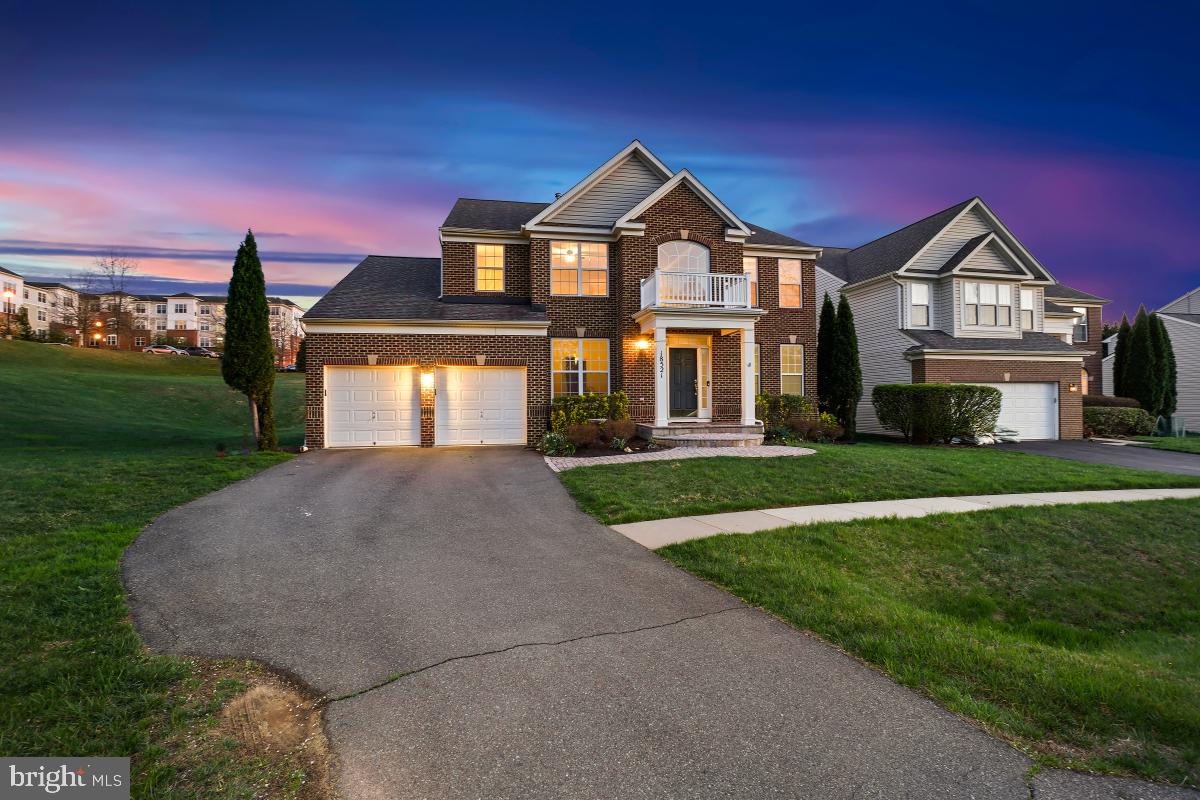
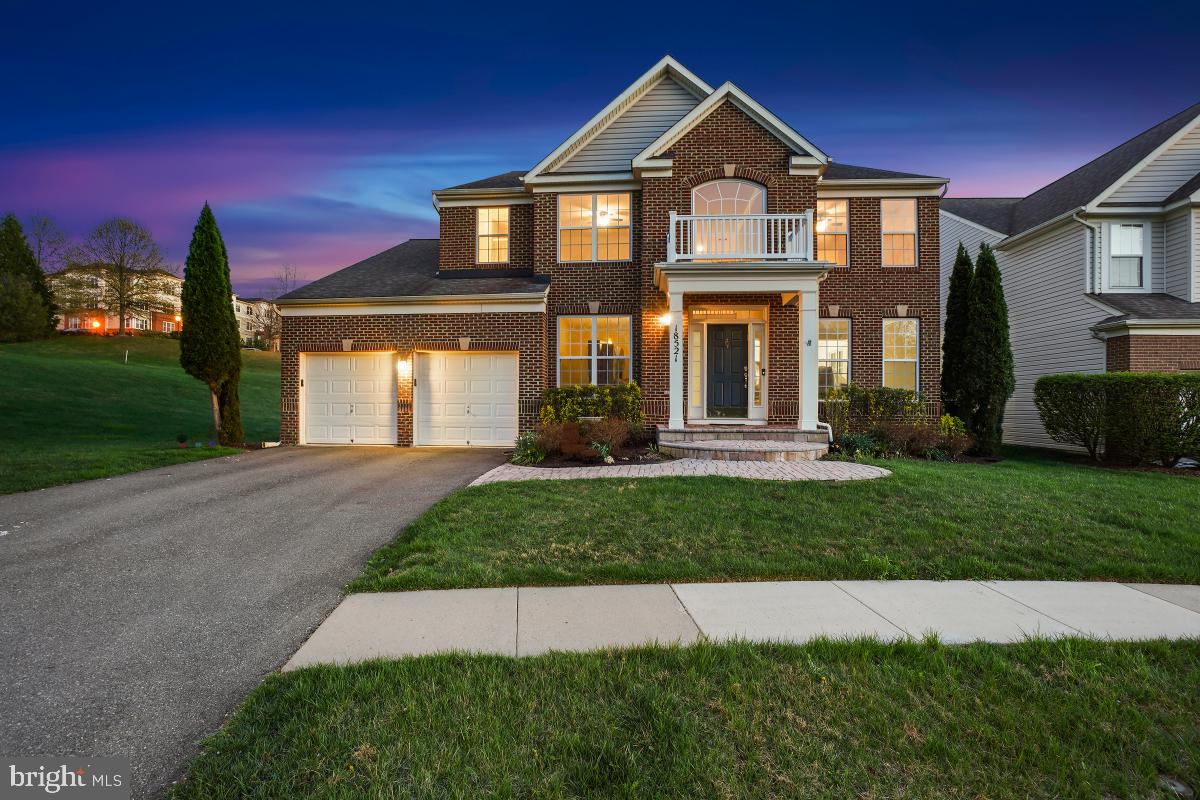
lounge chair: none [587,423,619,453] -> present [560,423,600,464]

